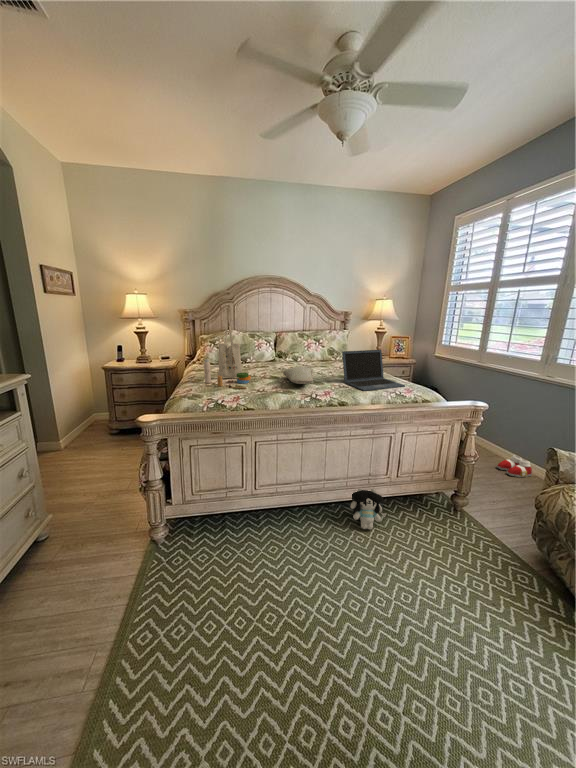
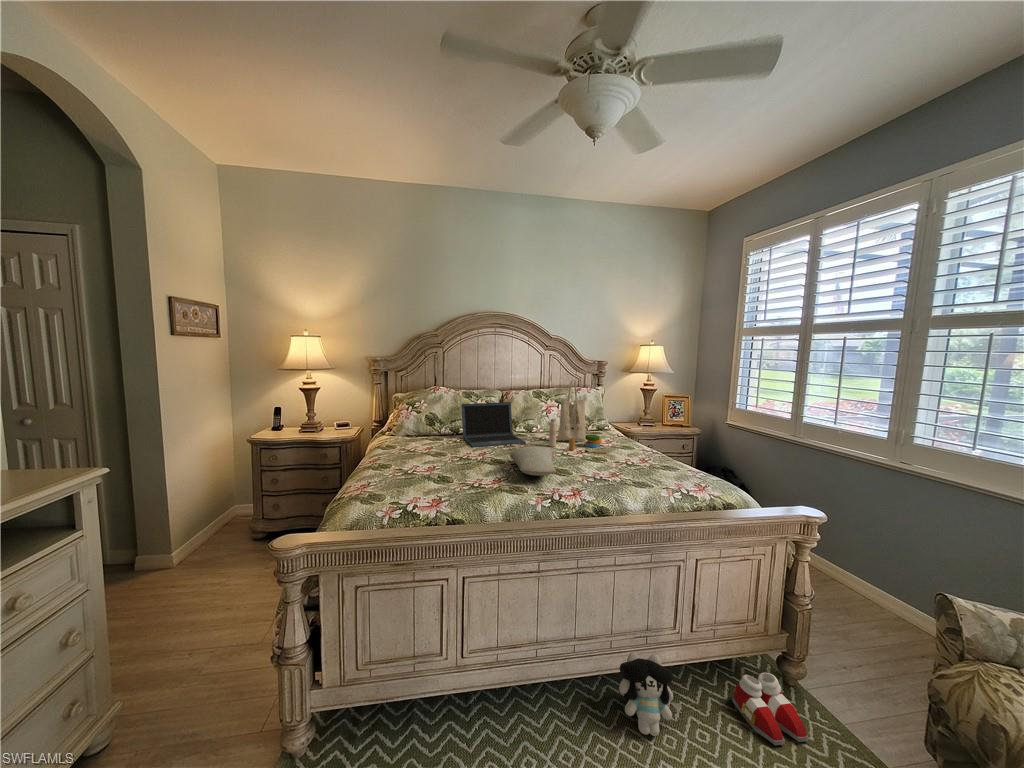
tote bag: present [204,326,251,389] -> present [549,380,607,454]
laptop: present [342,350,405,391] -> present [461,402,526,447]
slippers: present [497,455,532,477] -> present [732,673,809,745]

